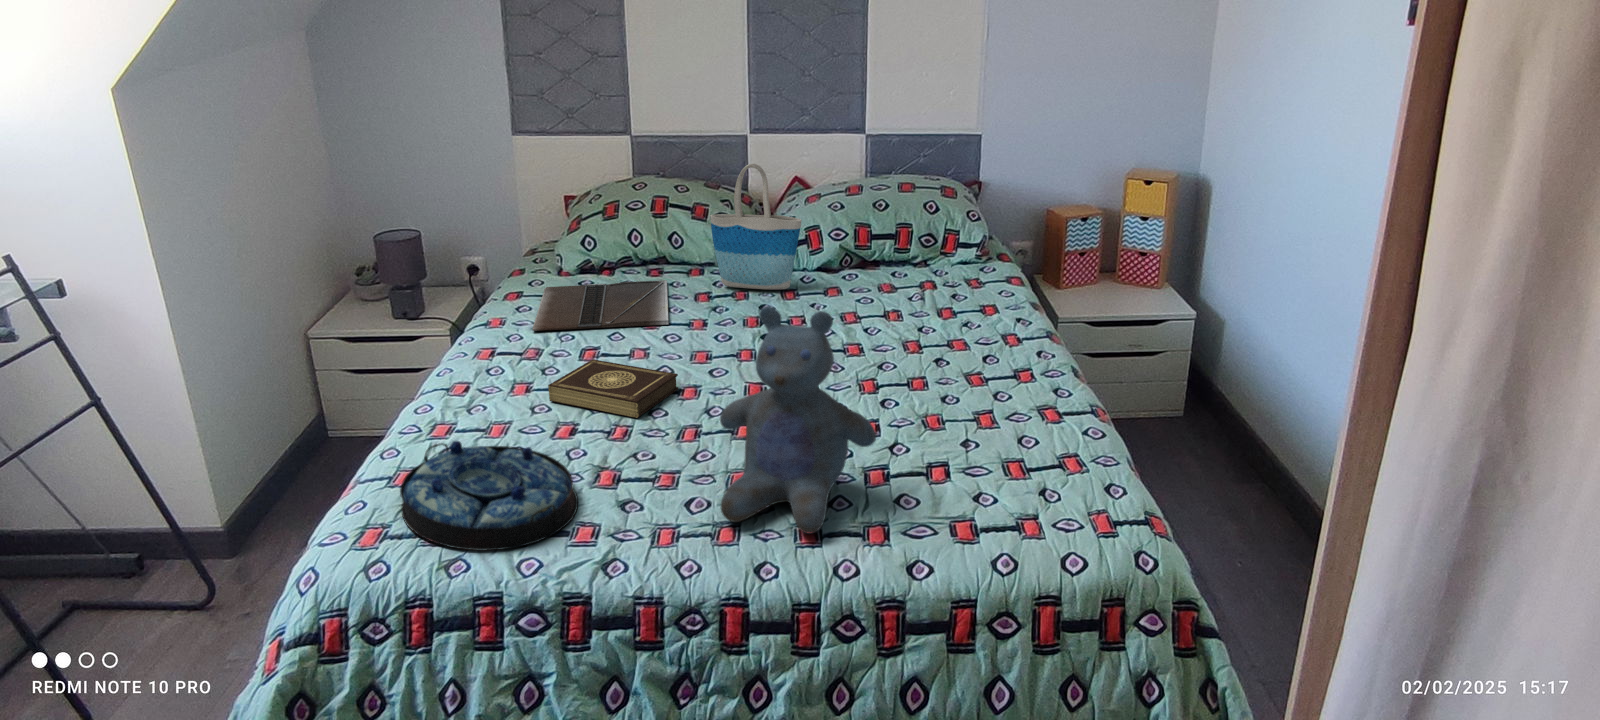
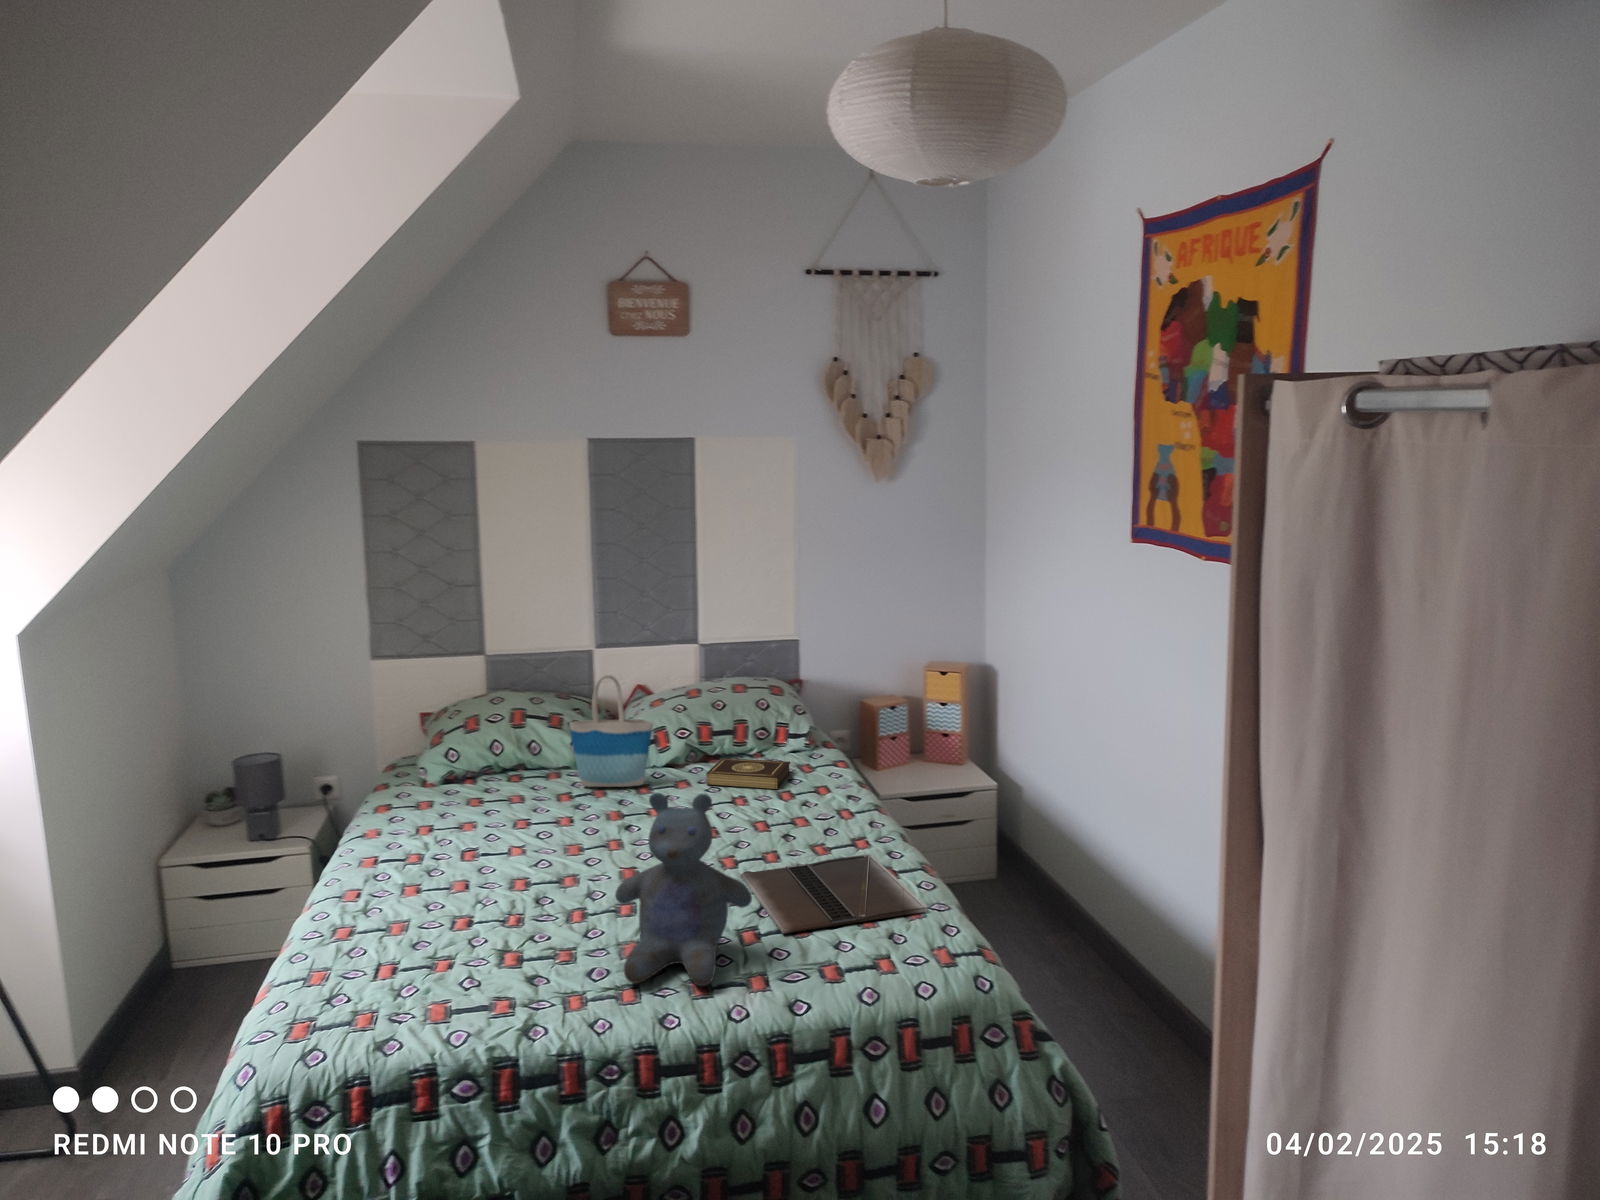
laptop: present [532,280,669,331] -> present [741,854,927,934]
book: present [548,359,678,418] -> present [706,758,790,789]
serving tray: present [400,441,578,550] -> none [324,935,491,1031]

